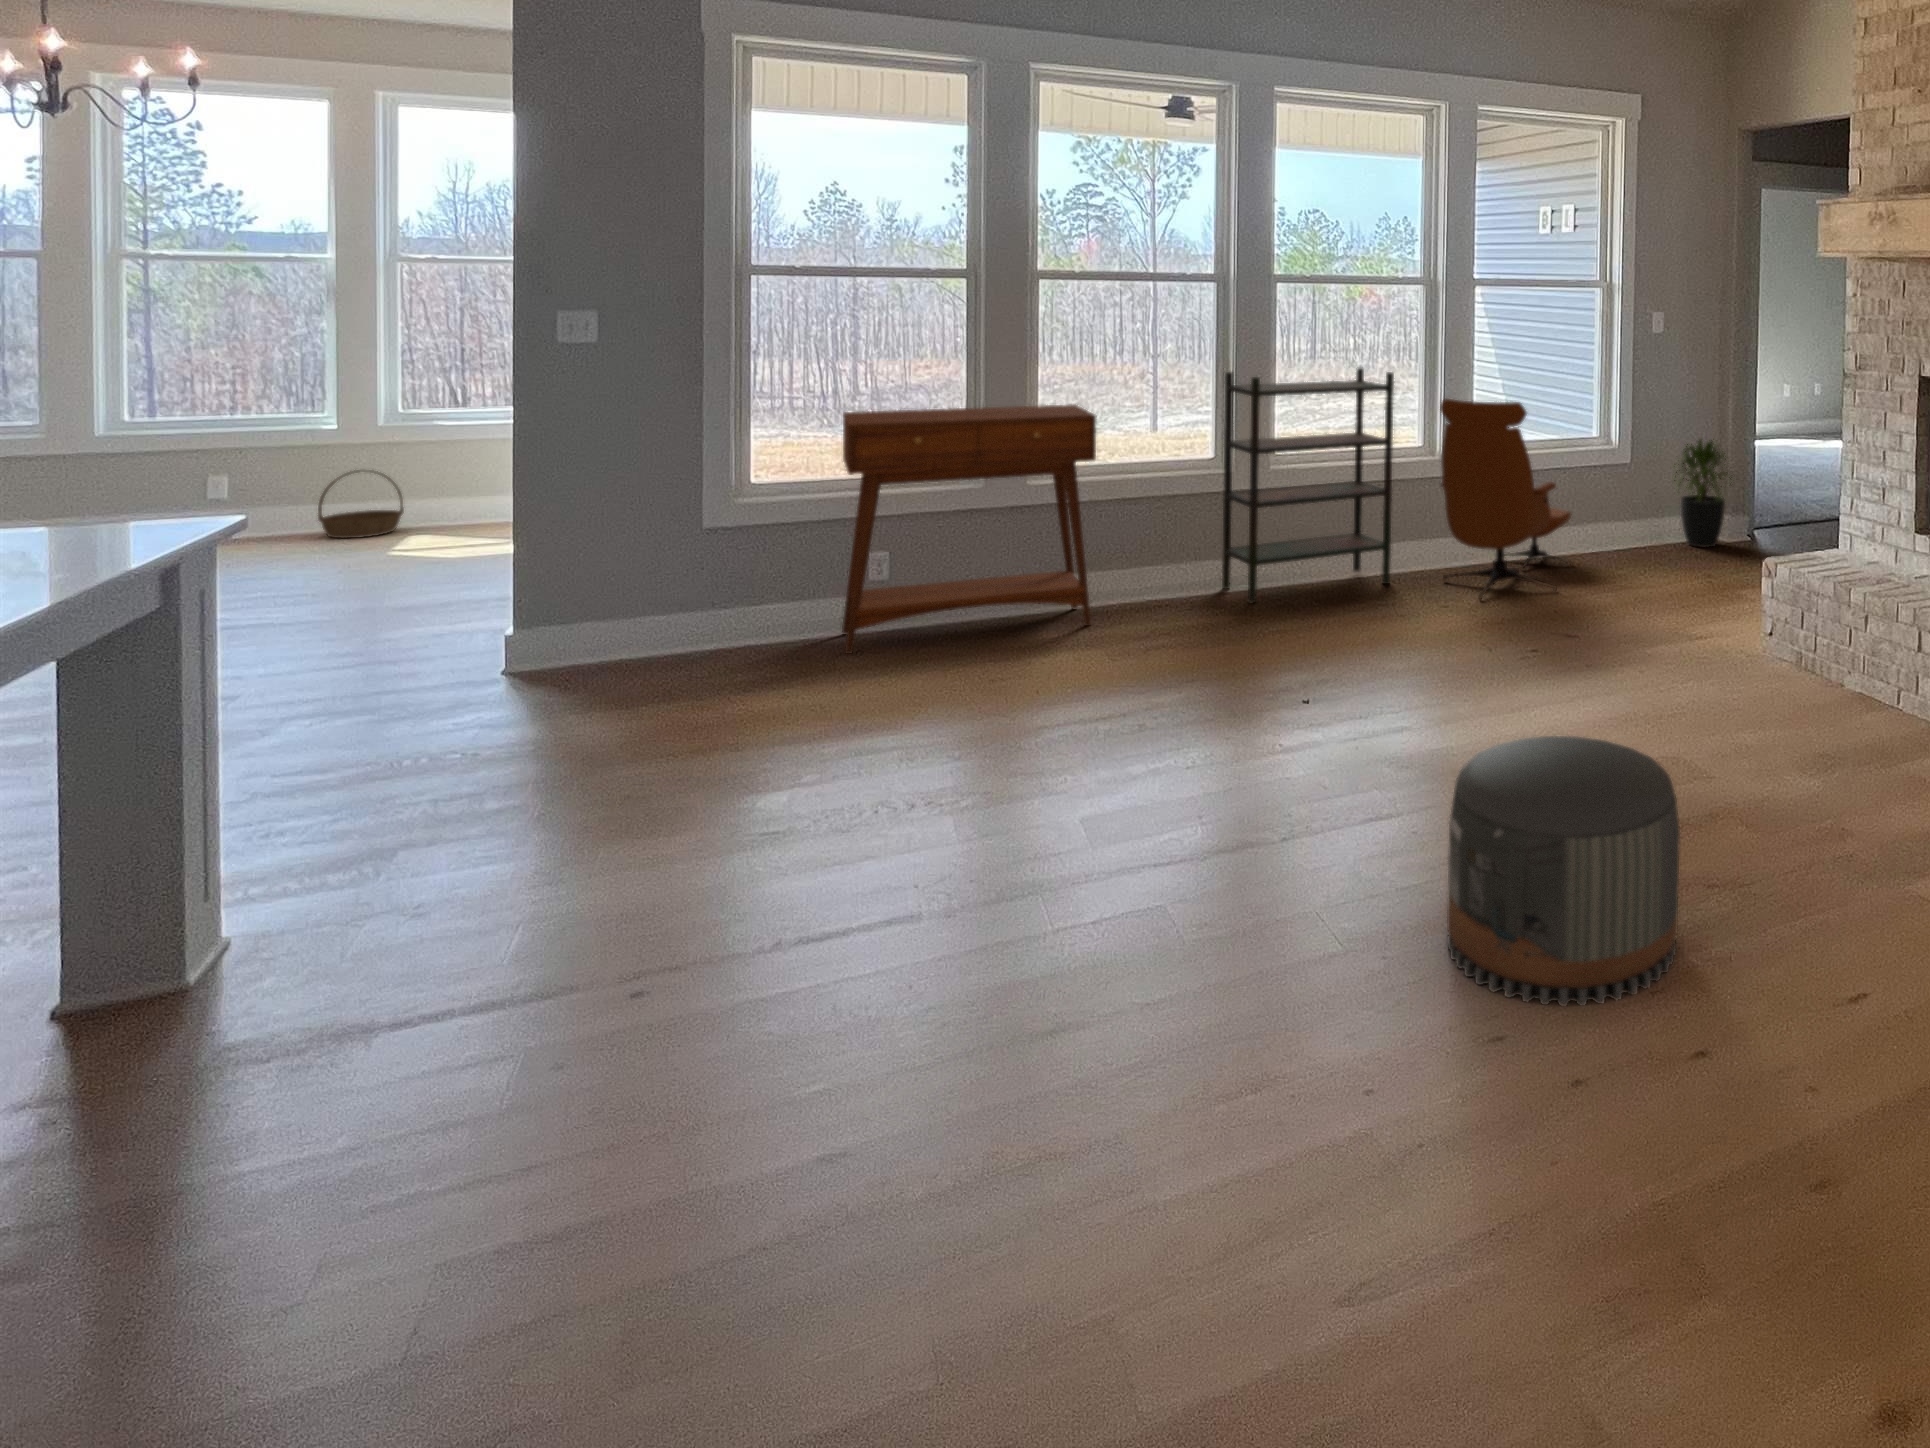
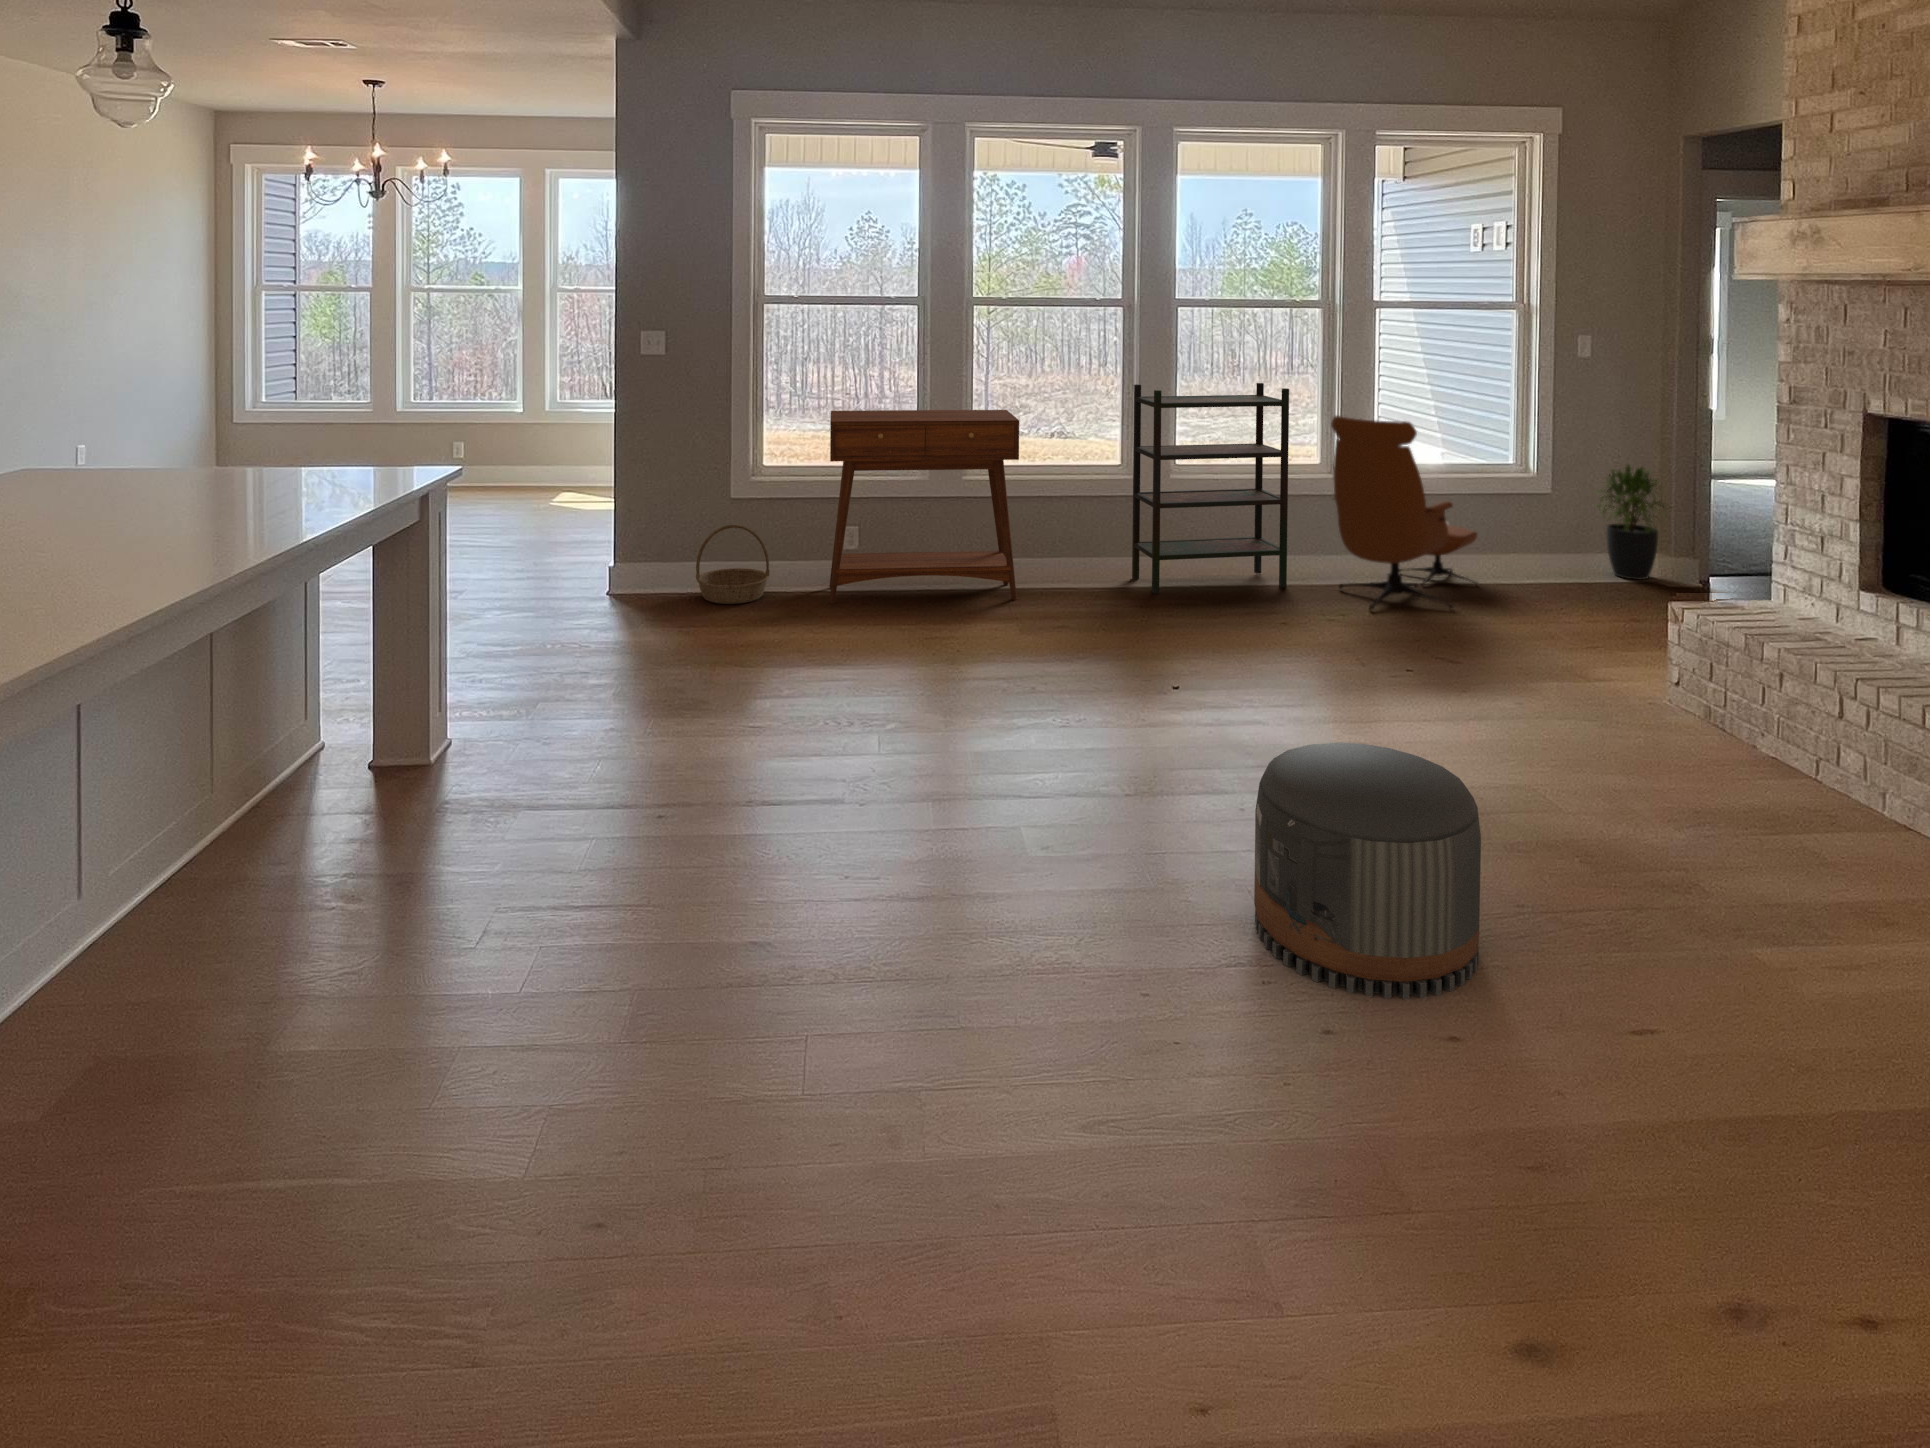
basket: present [318,470,404,538] -> present [696,525,770,604]

